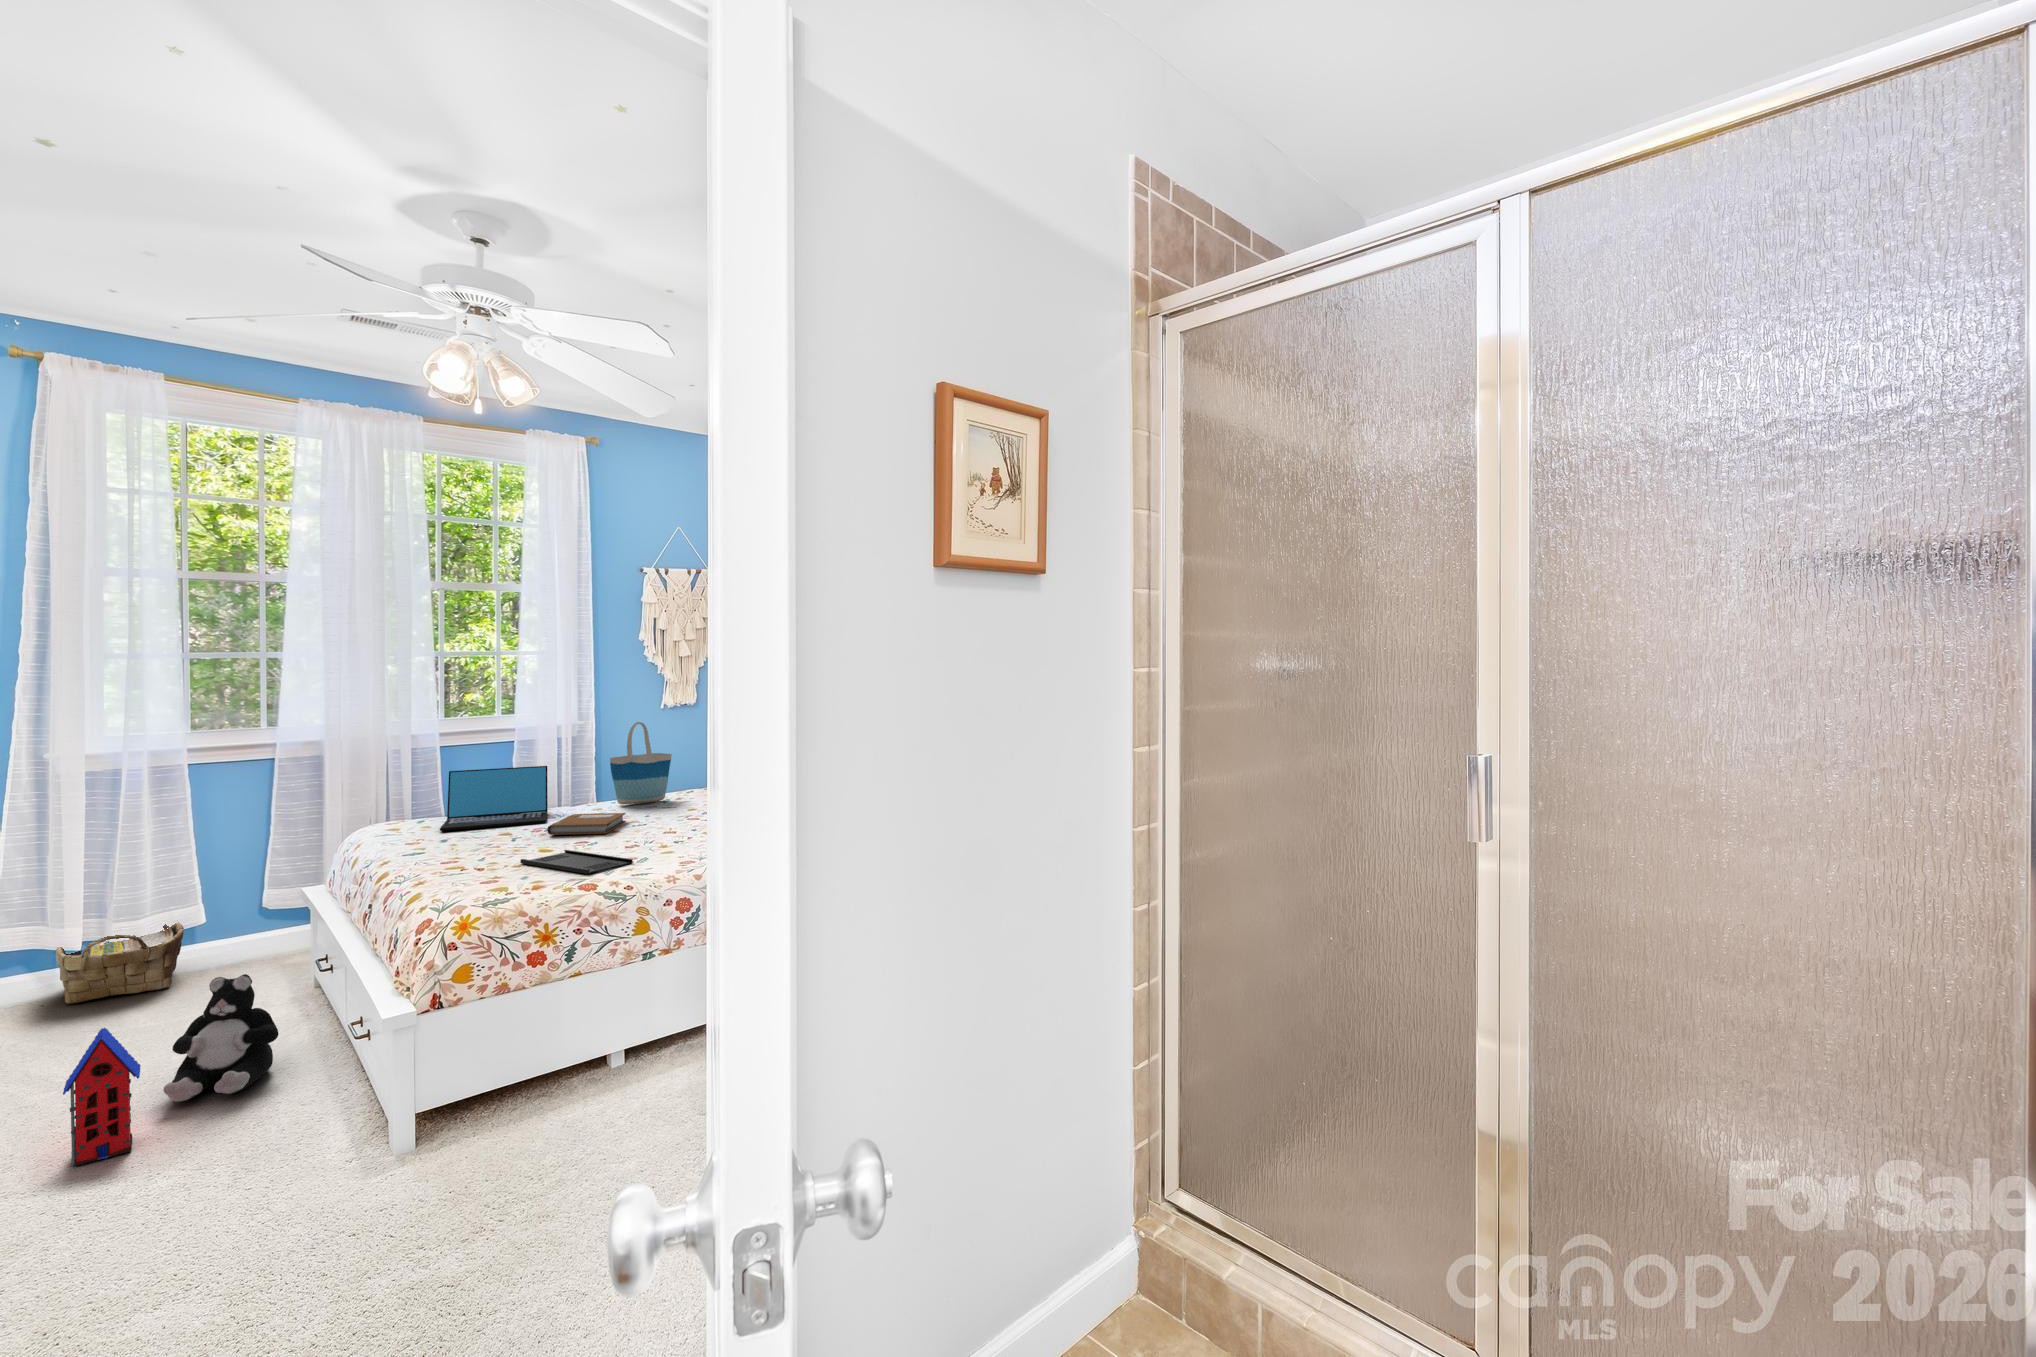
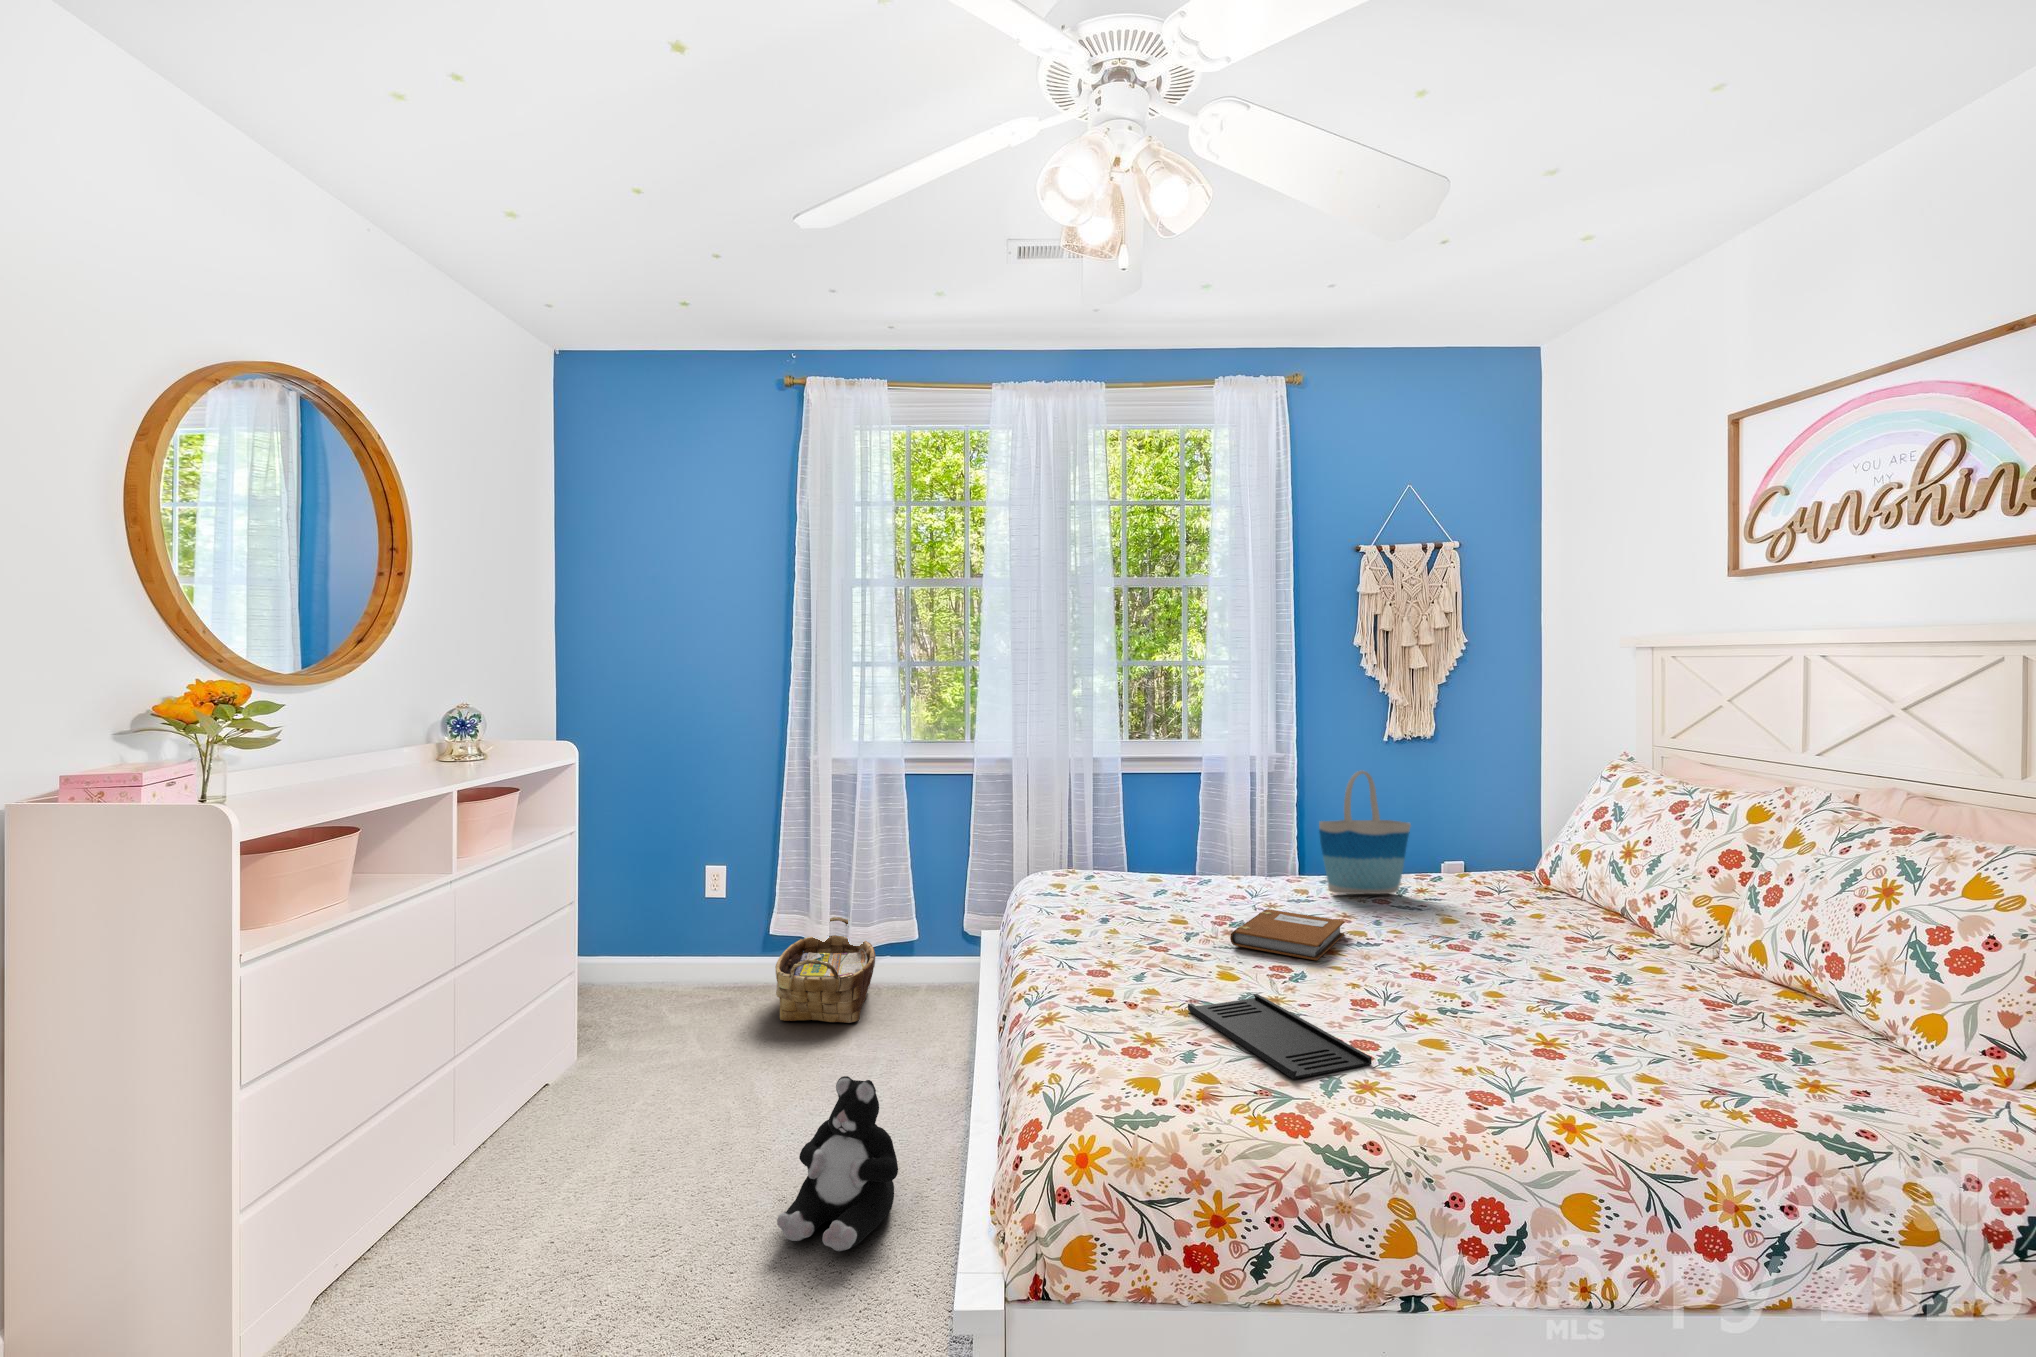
laptop: present [440,766,548,831] -> none [1099,819,1234,913]
toy house: present [63,1028,141,1166] -> none [660,1140,743,1321]

